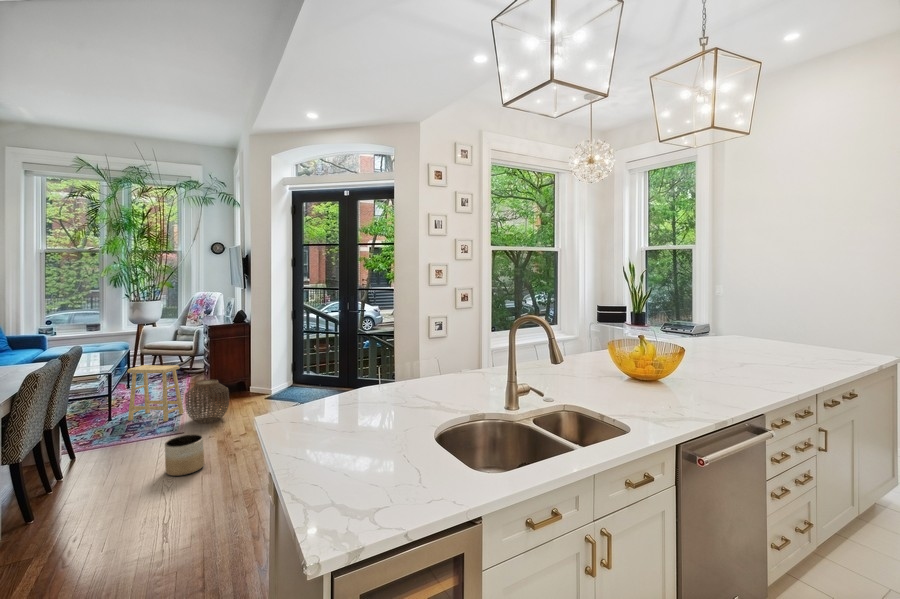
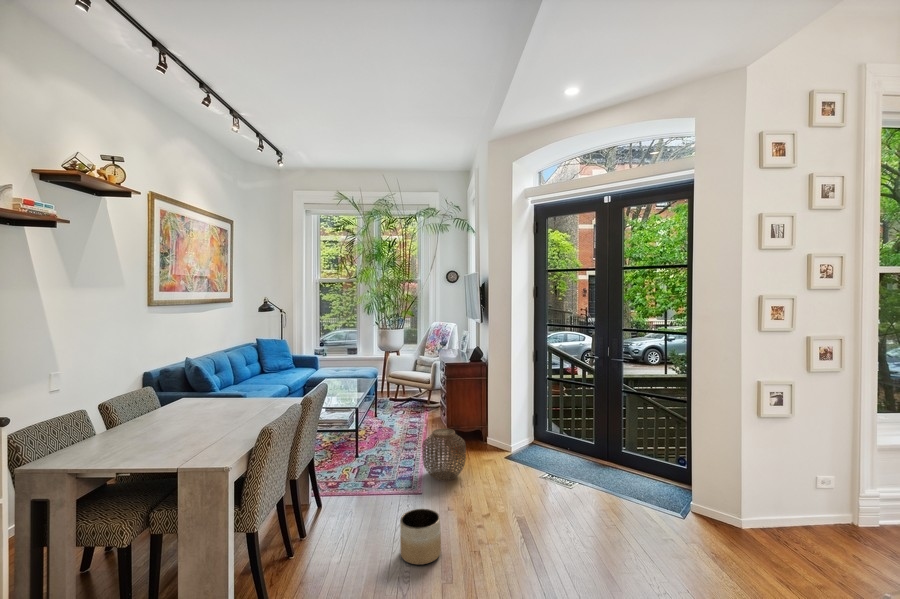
footstool: present [127,365,184,421] -> none [371,403,421,470]

